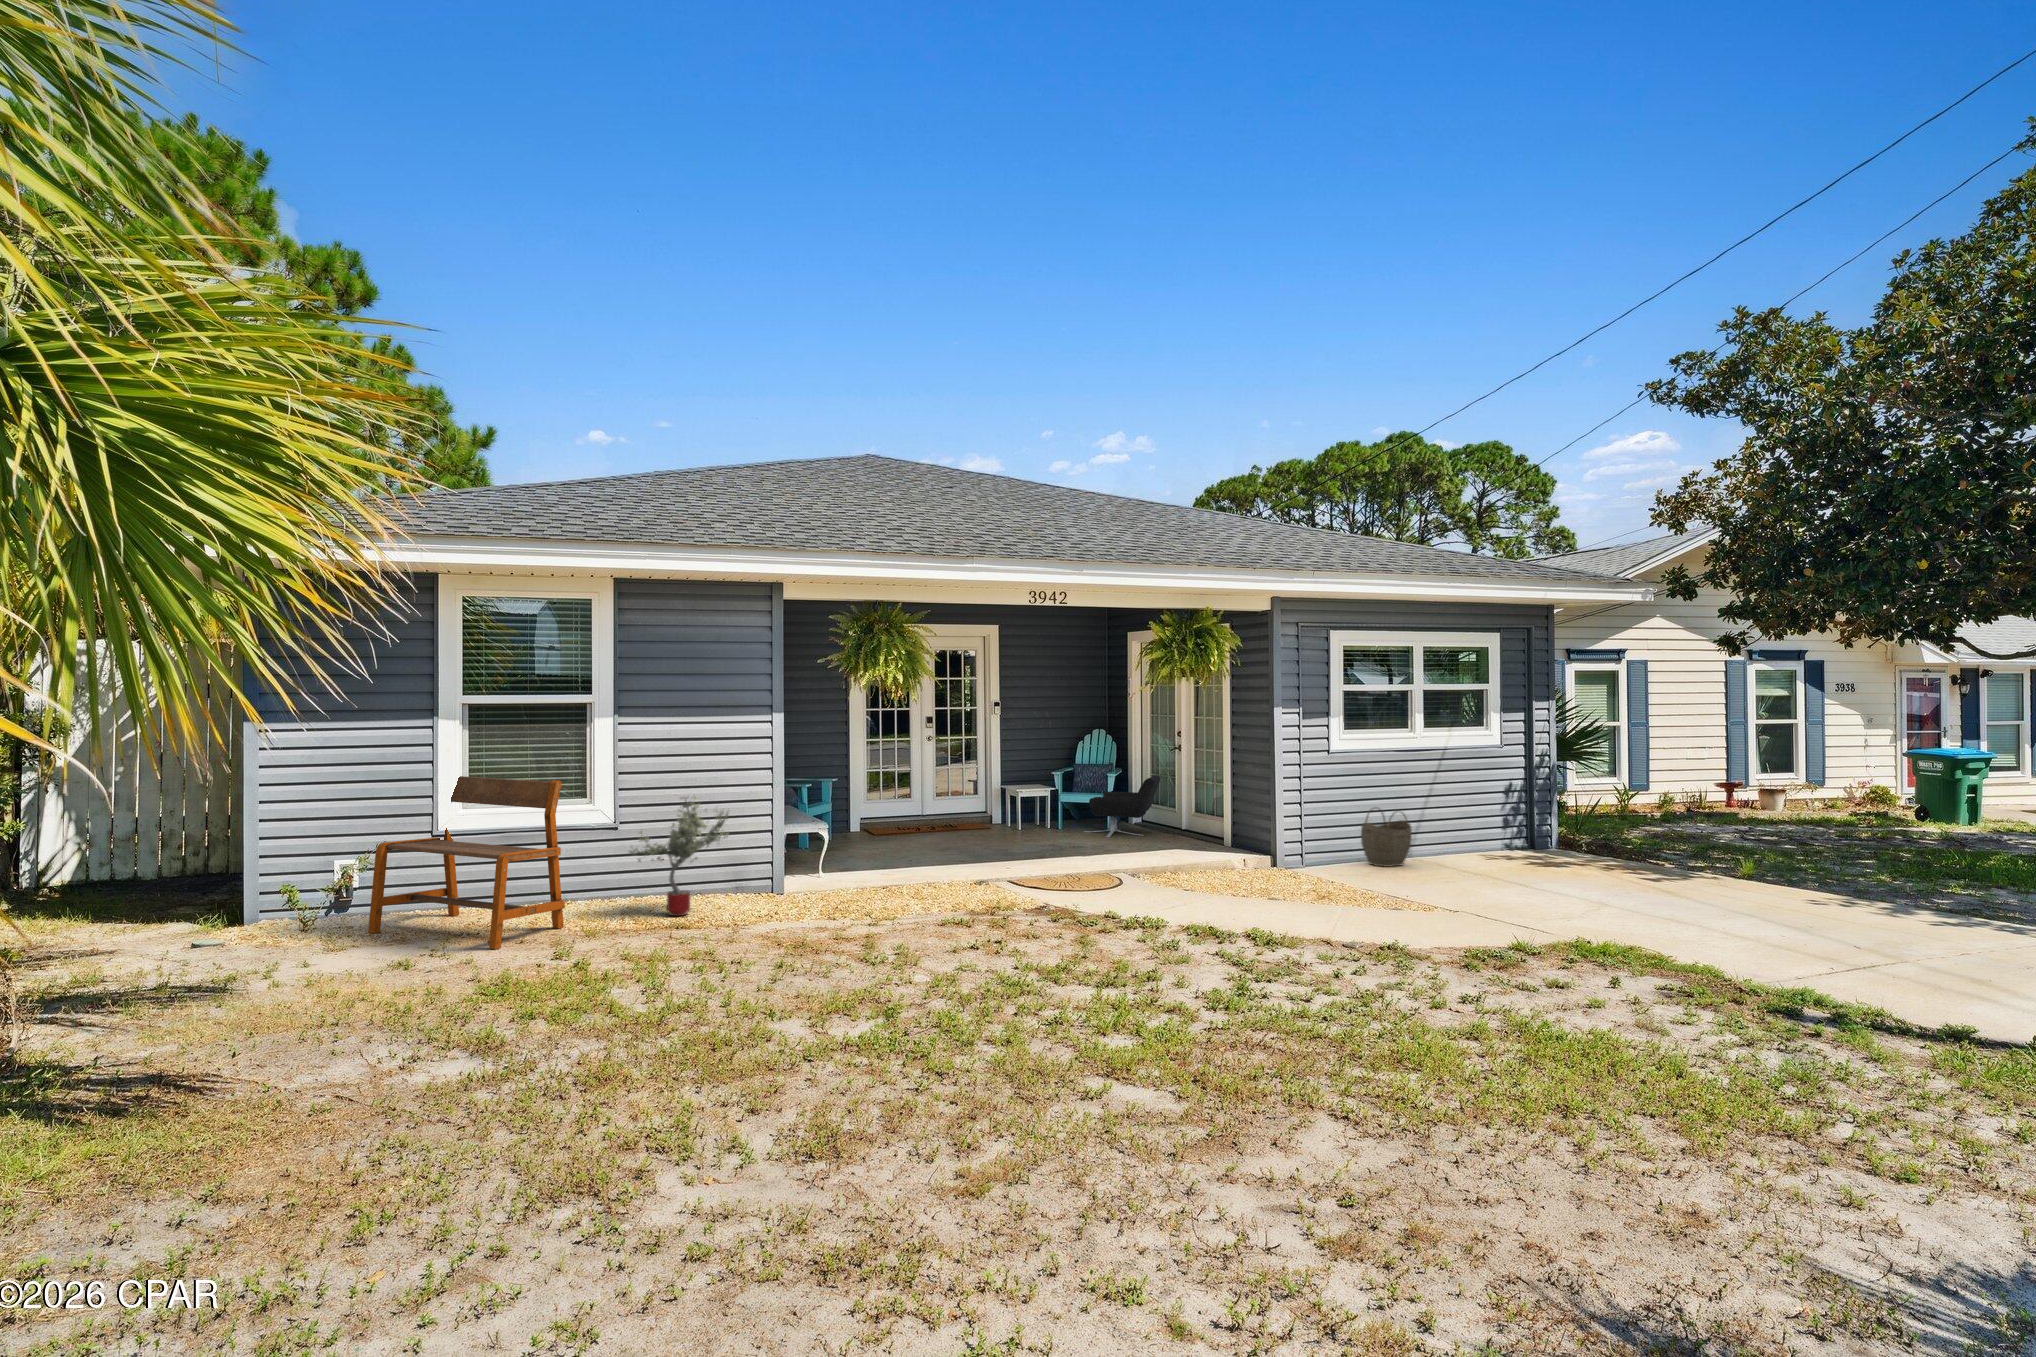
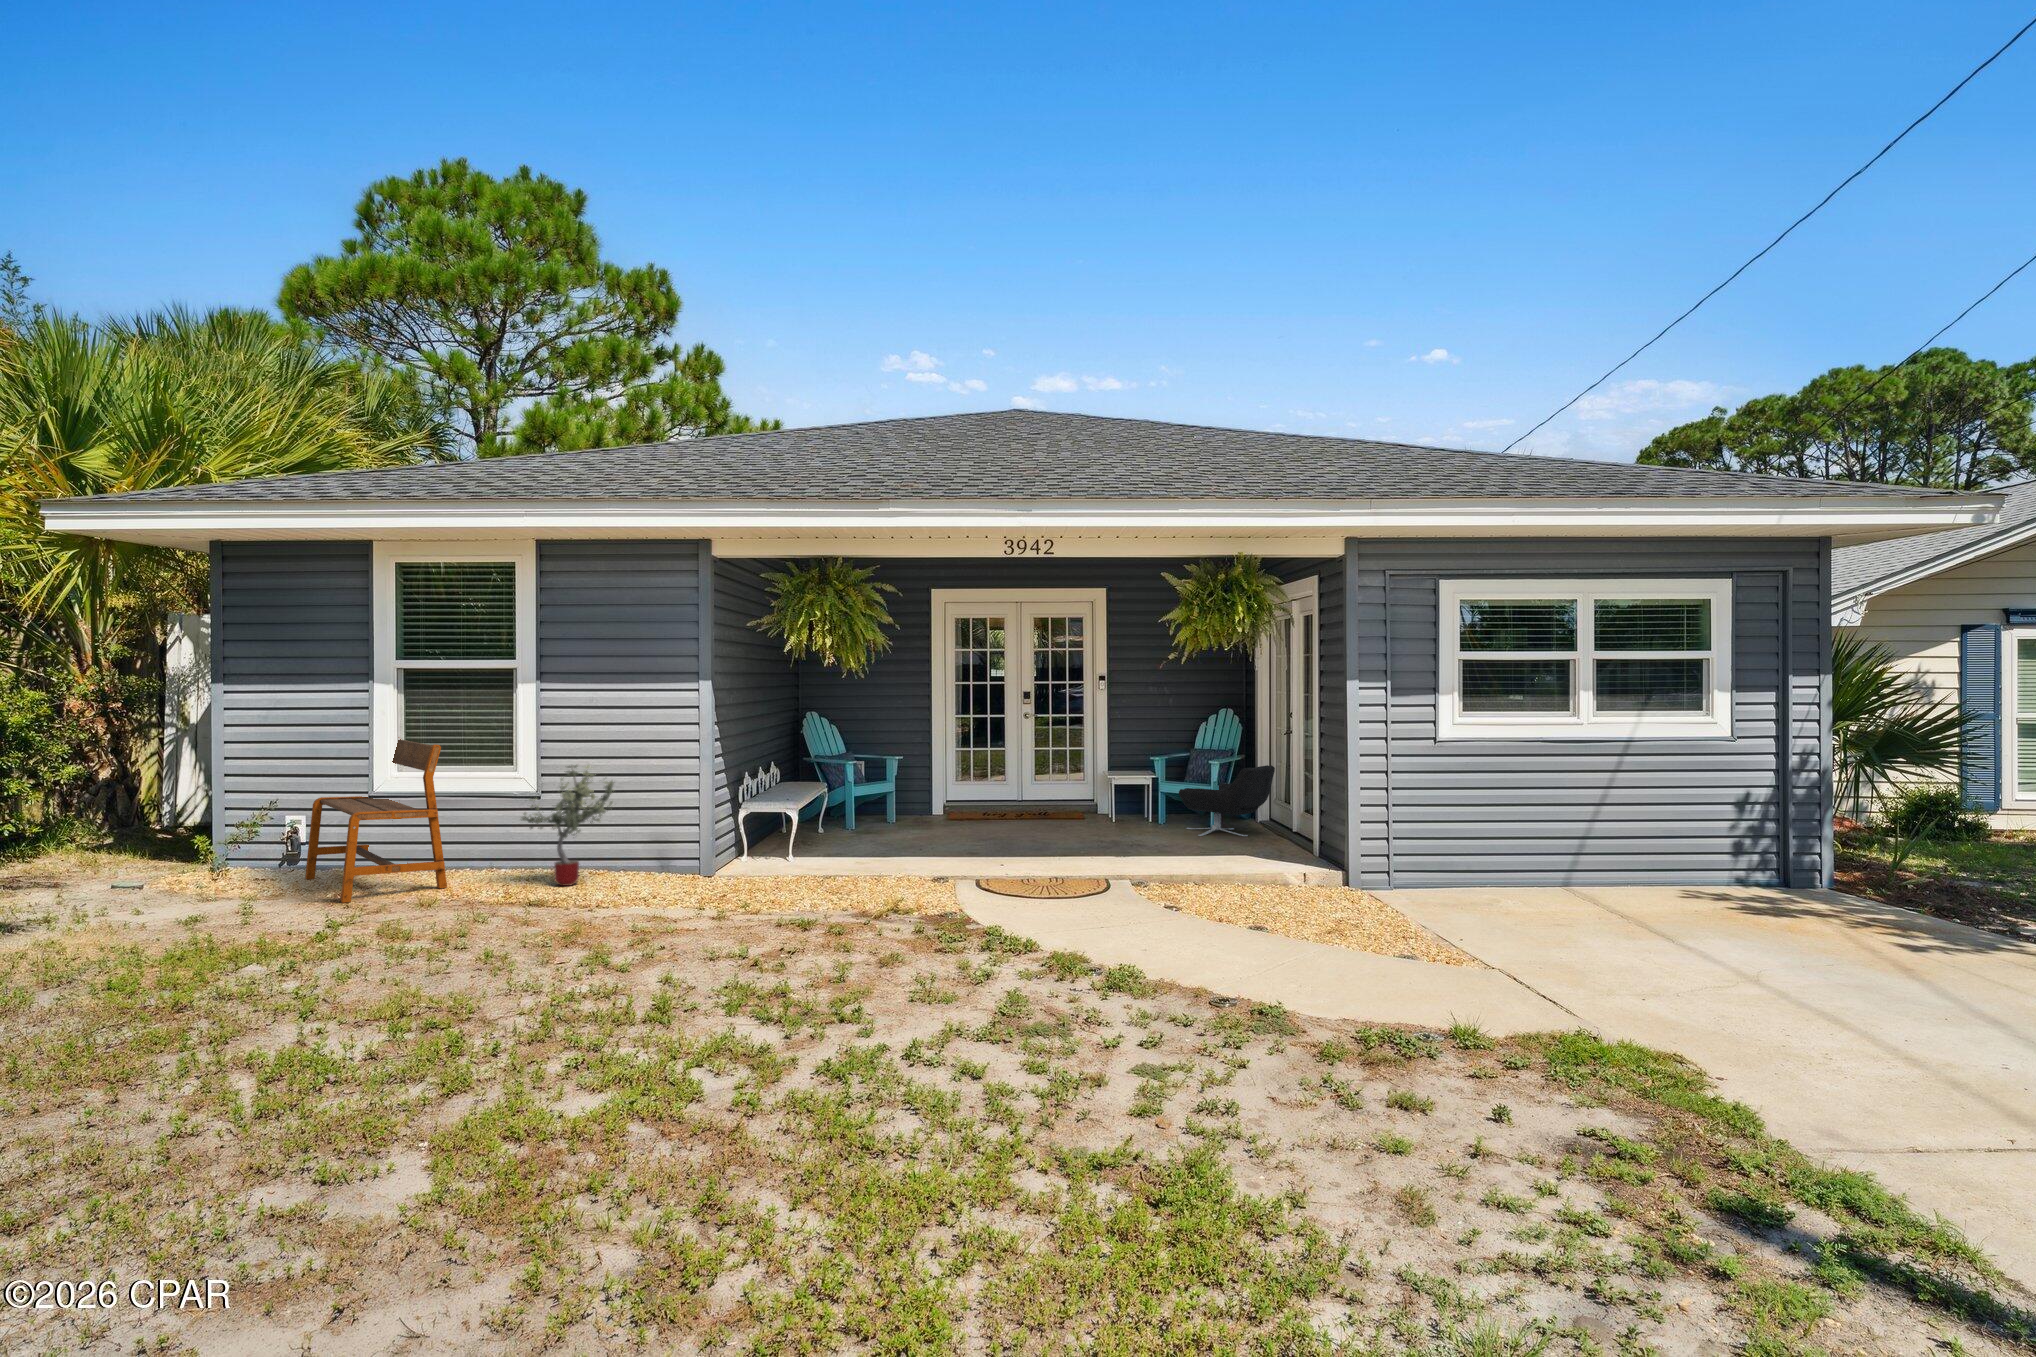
woven basket: present [1361,809,1412,867] -> none [1461,815,1535,897]

